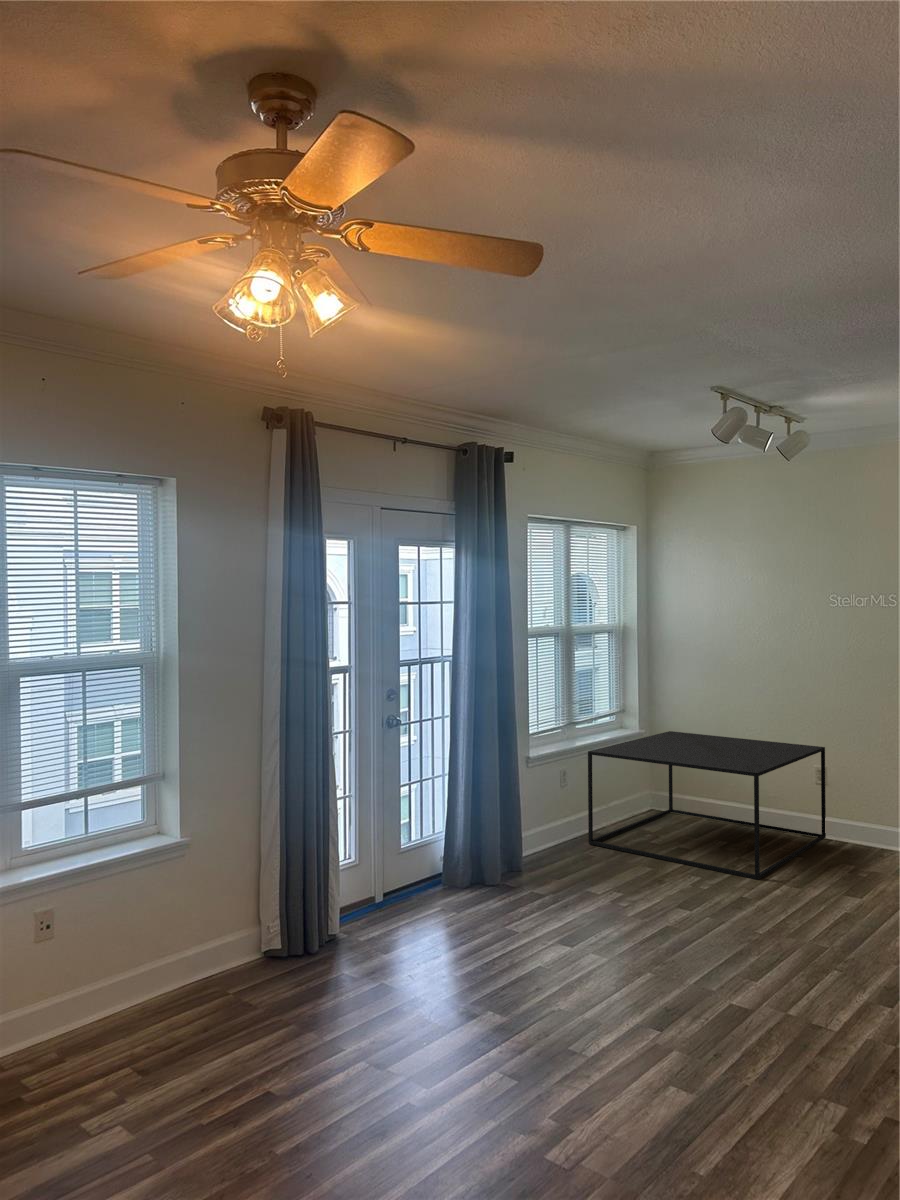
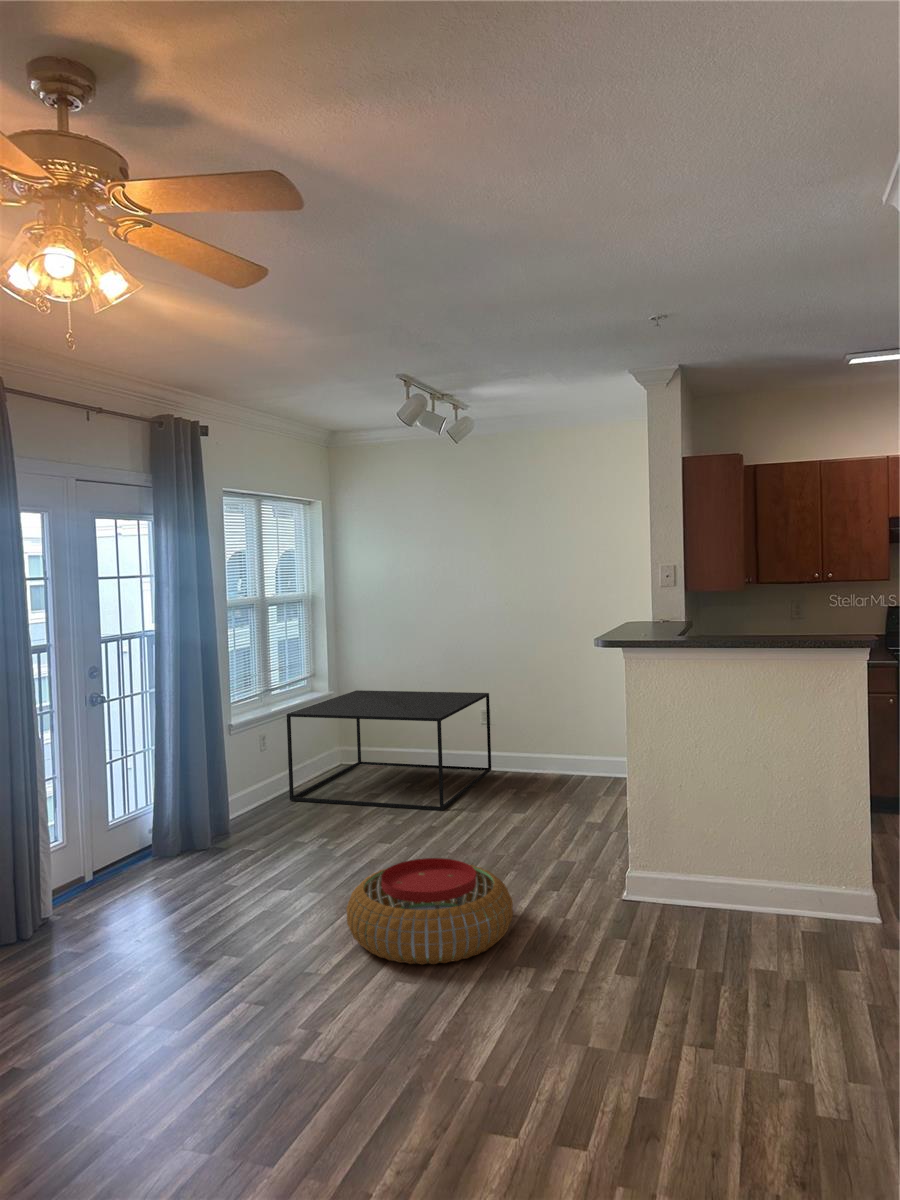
pouf: none [621,940,825,1076] -> present [347,858,513,965]

